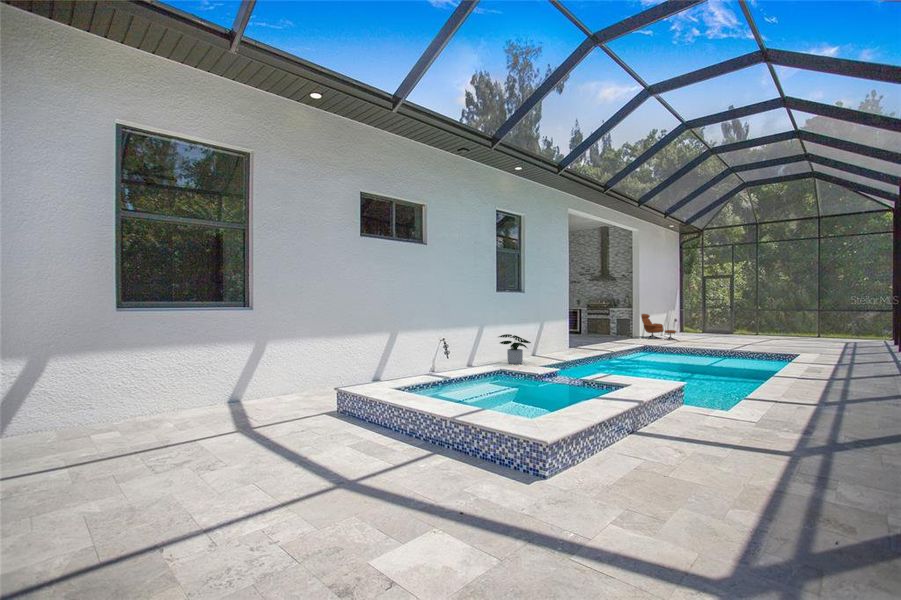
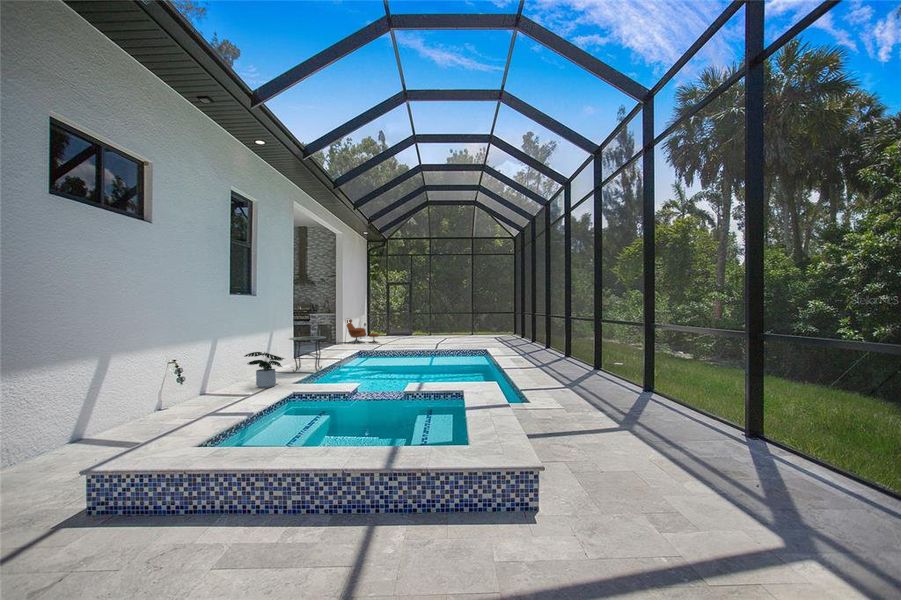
side table: none [550,326,583,358] -> present [289,336,326,372]

